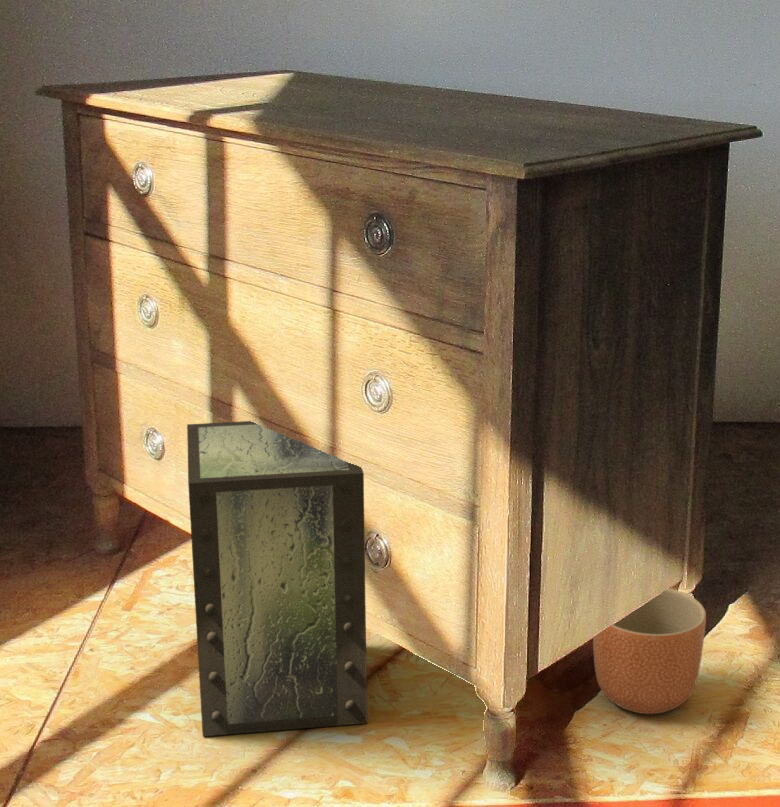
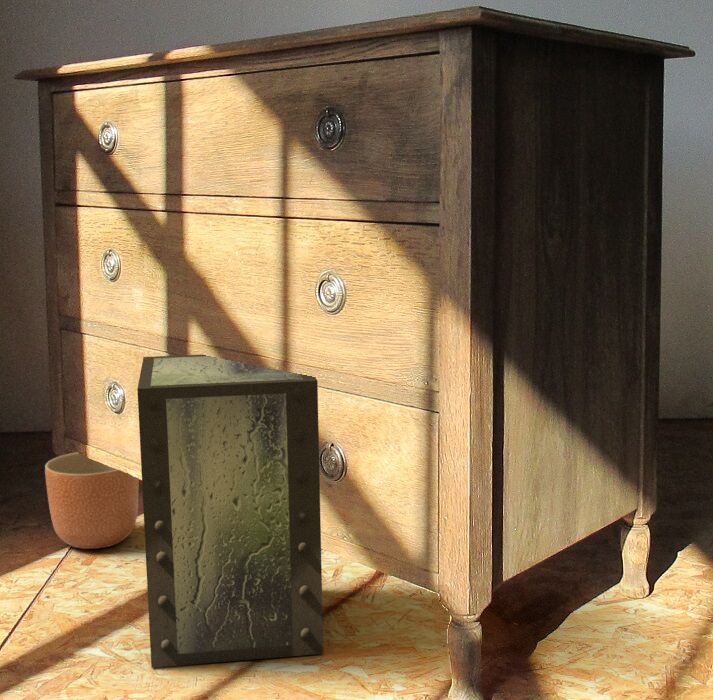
planter: present [593,588,706,714] -> present [45,452,139,549]

